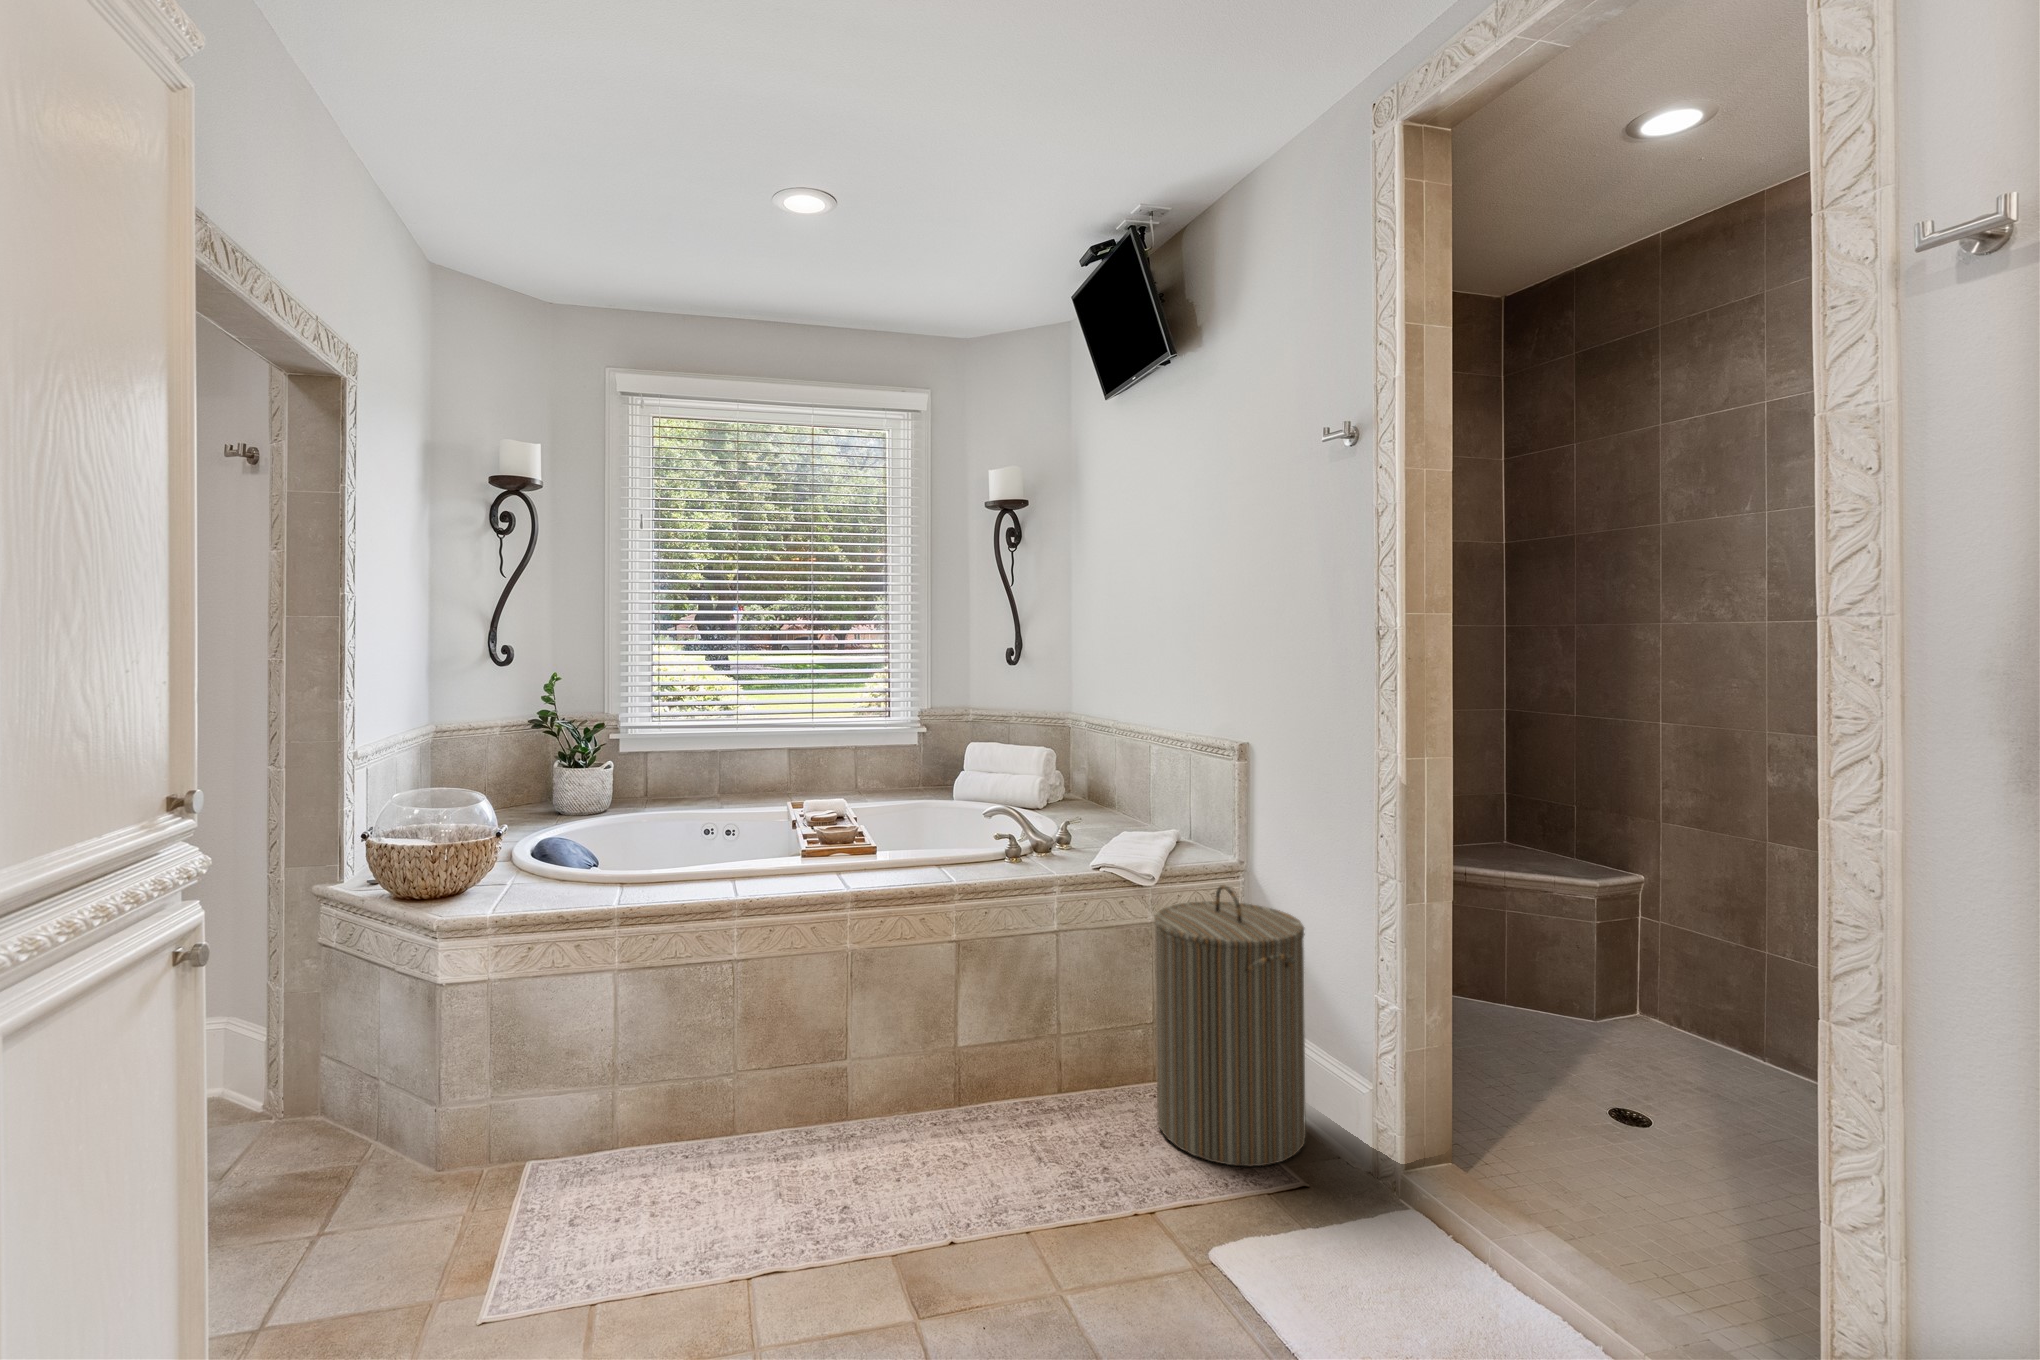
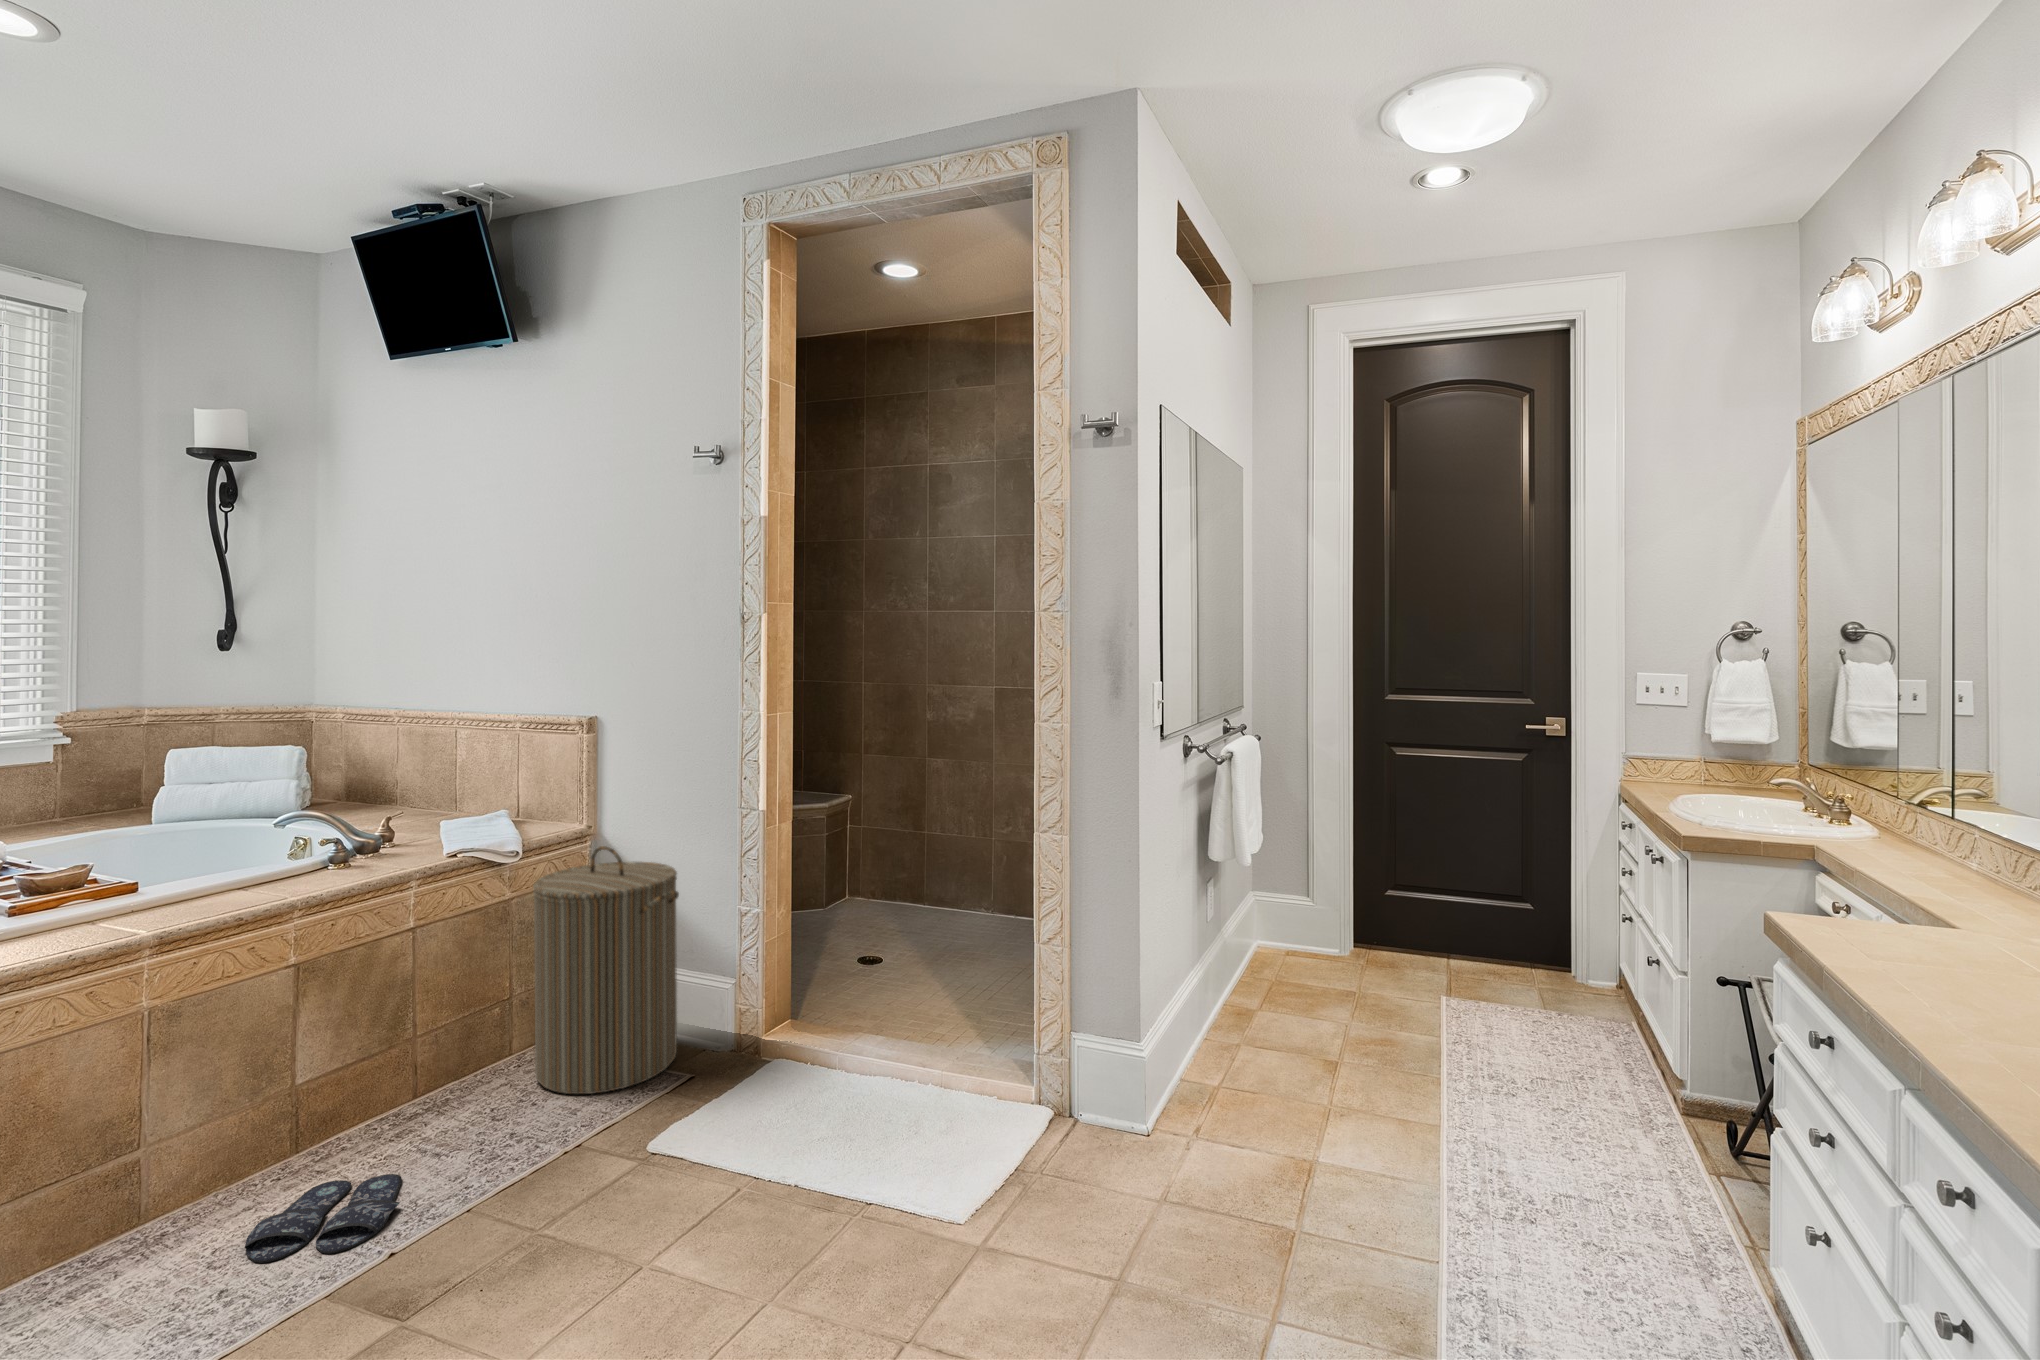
slippers: none [876,1144,1004,1220] -> present [245,1174,402,1263]

